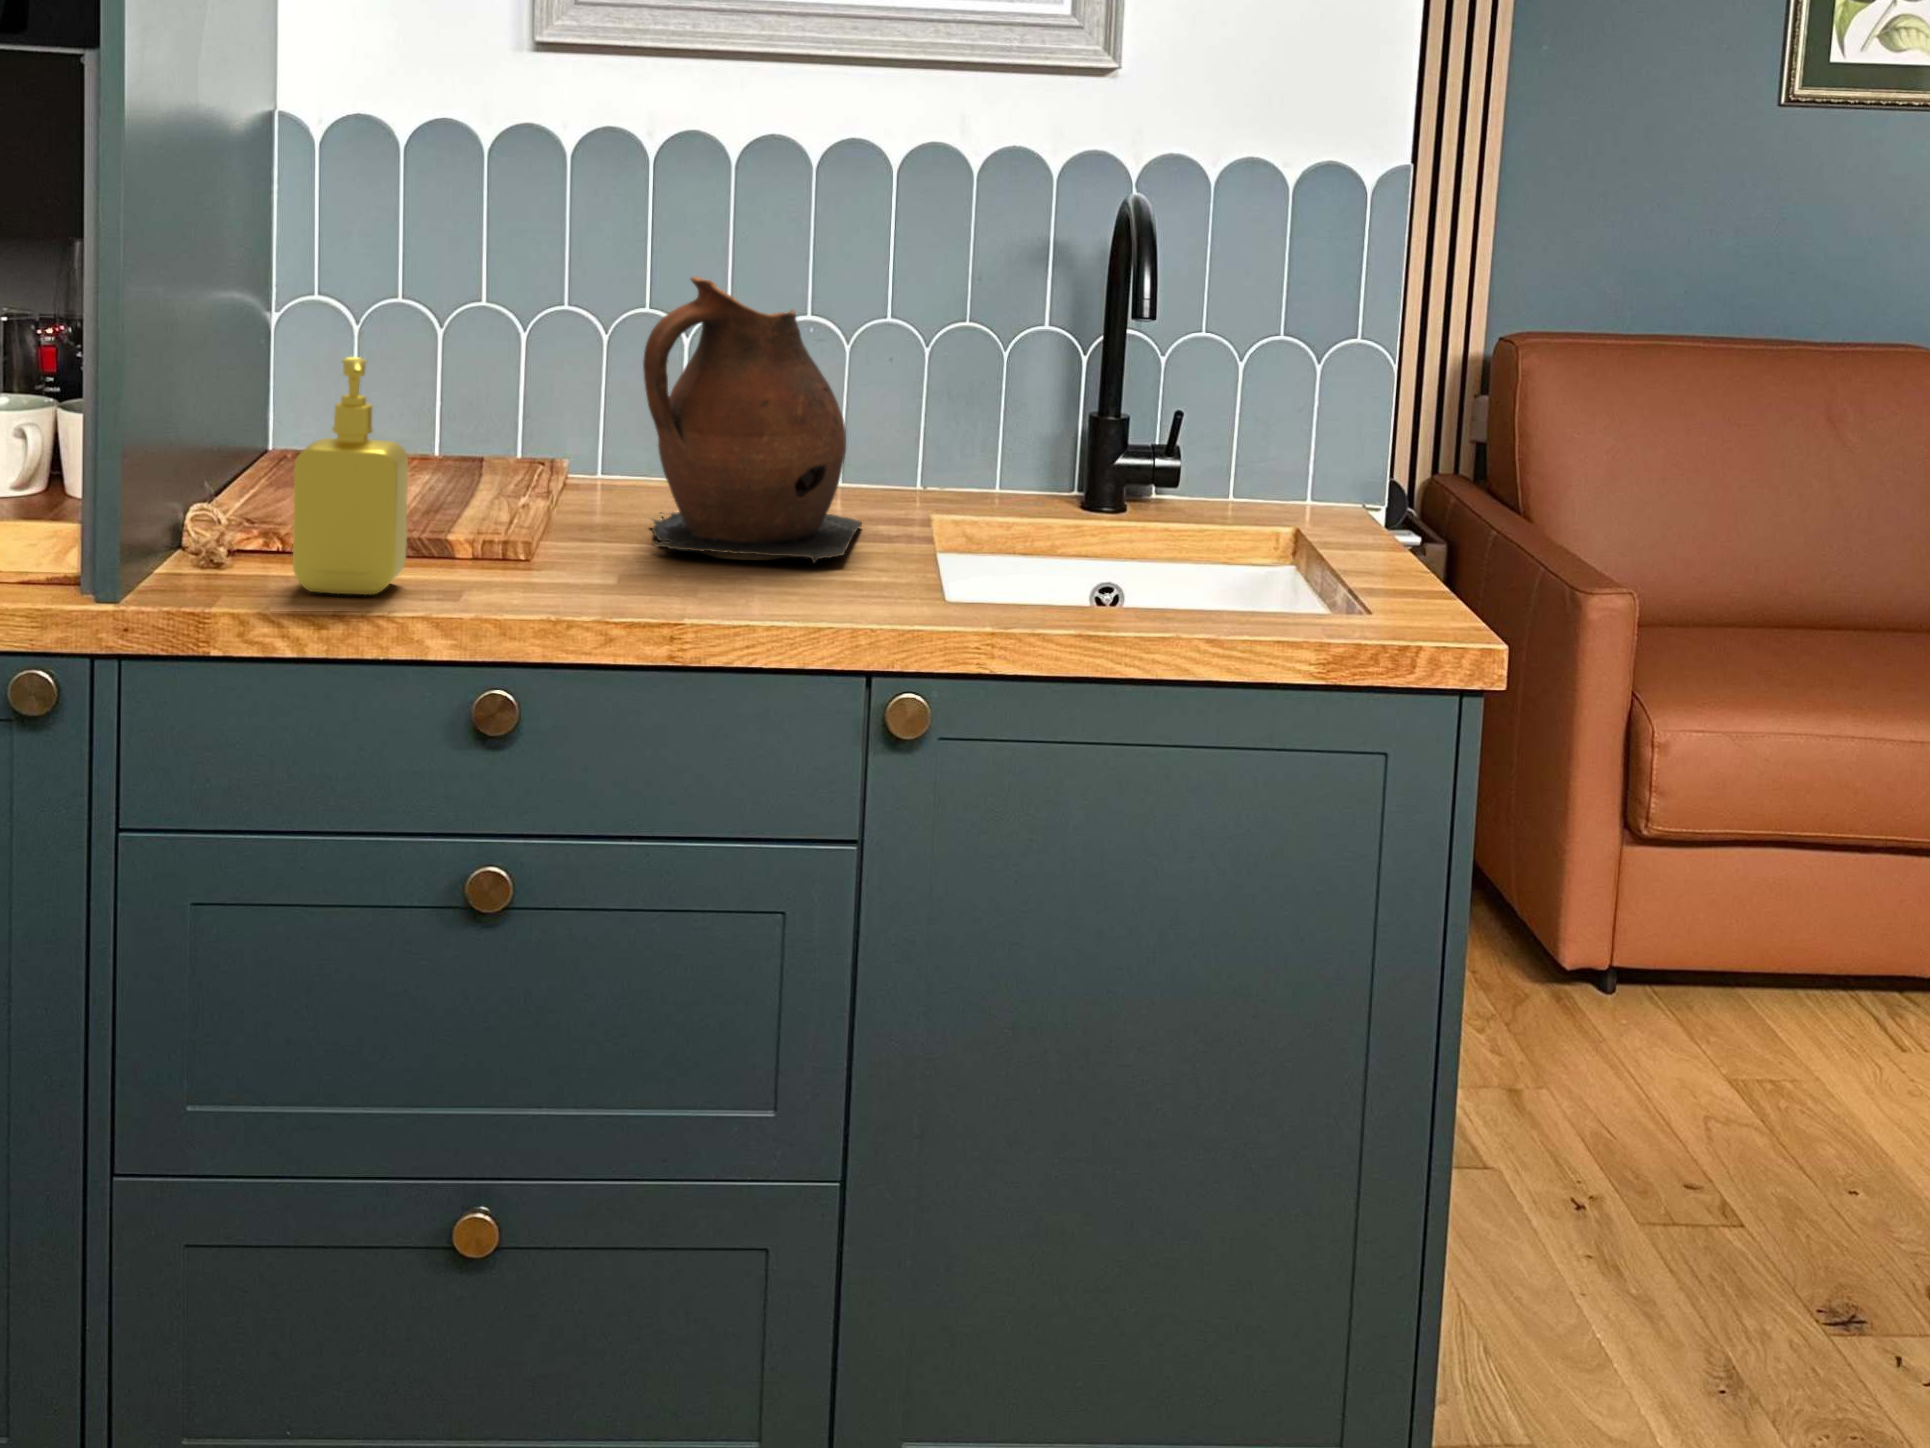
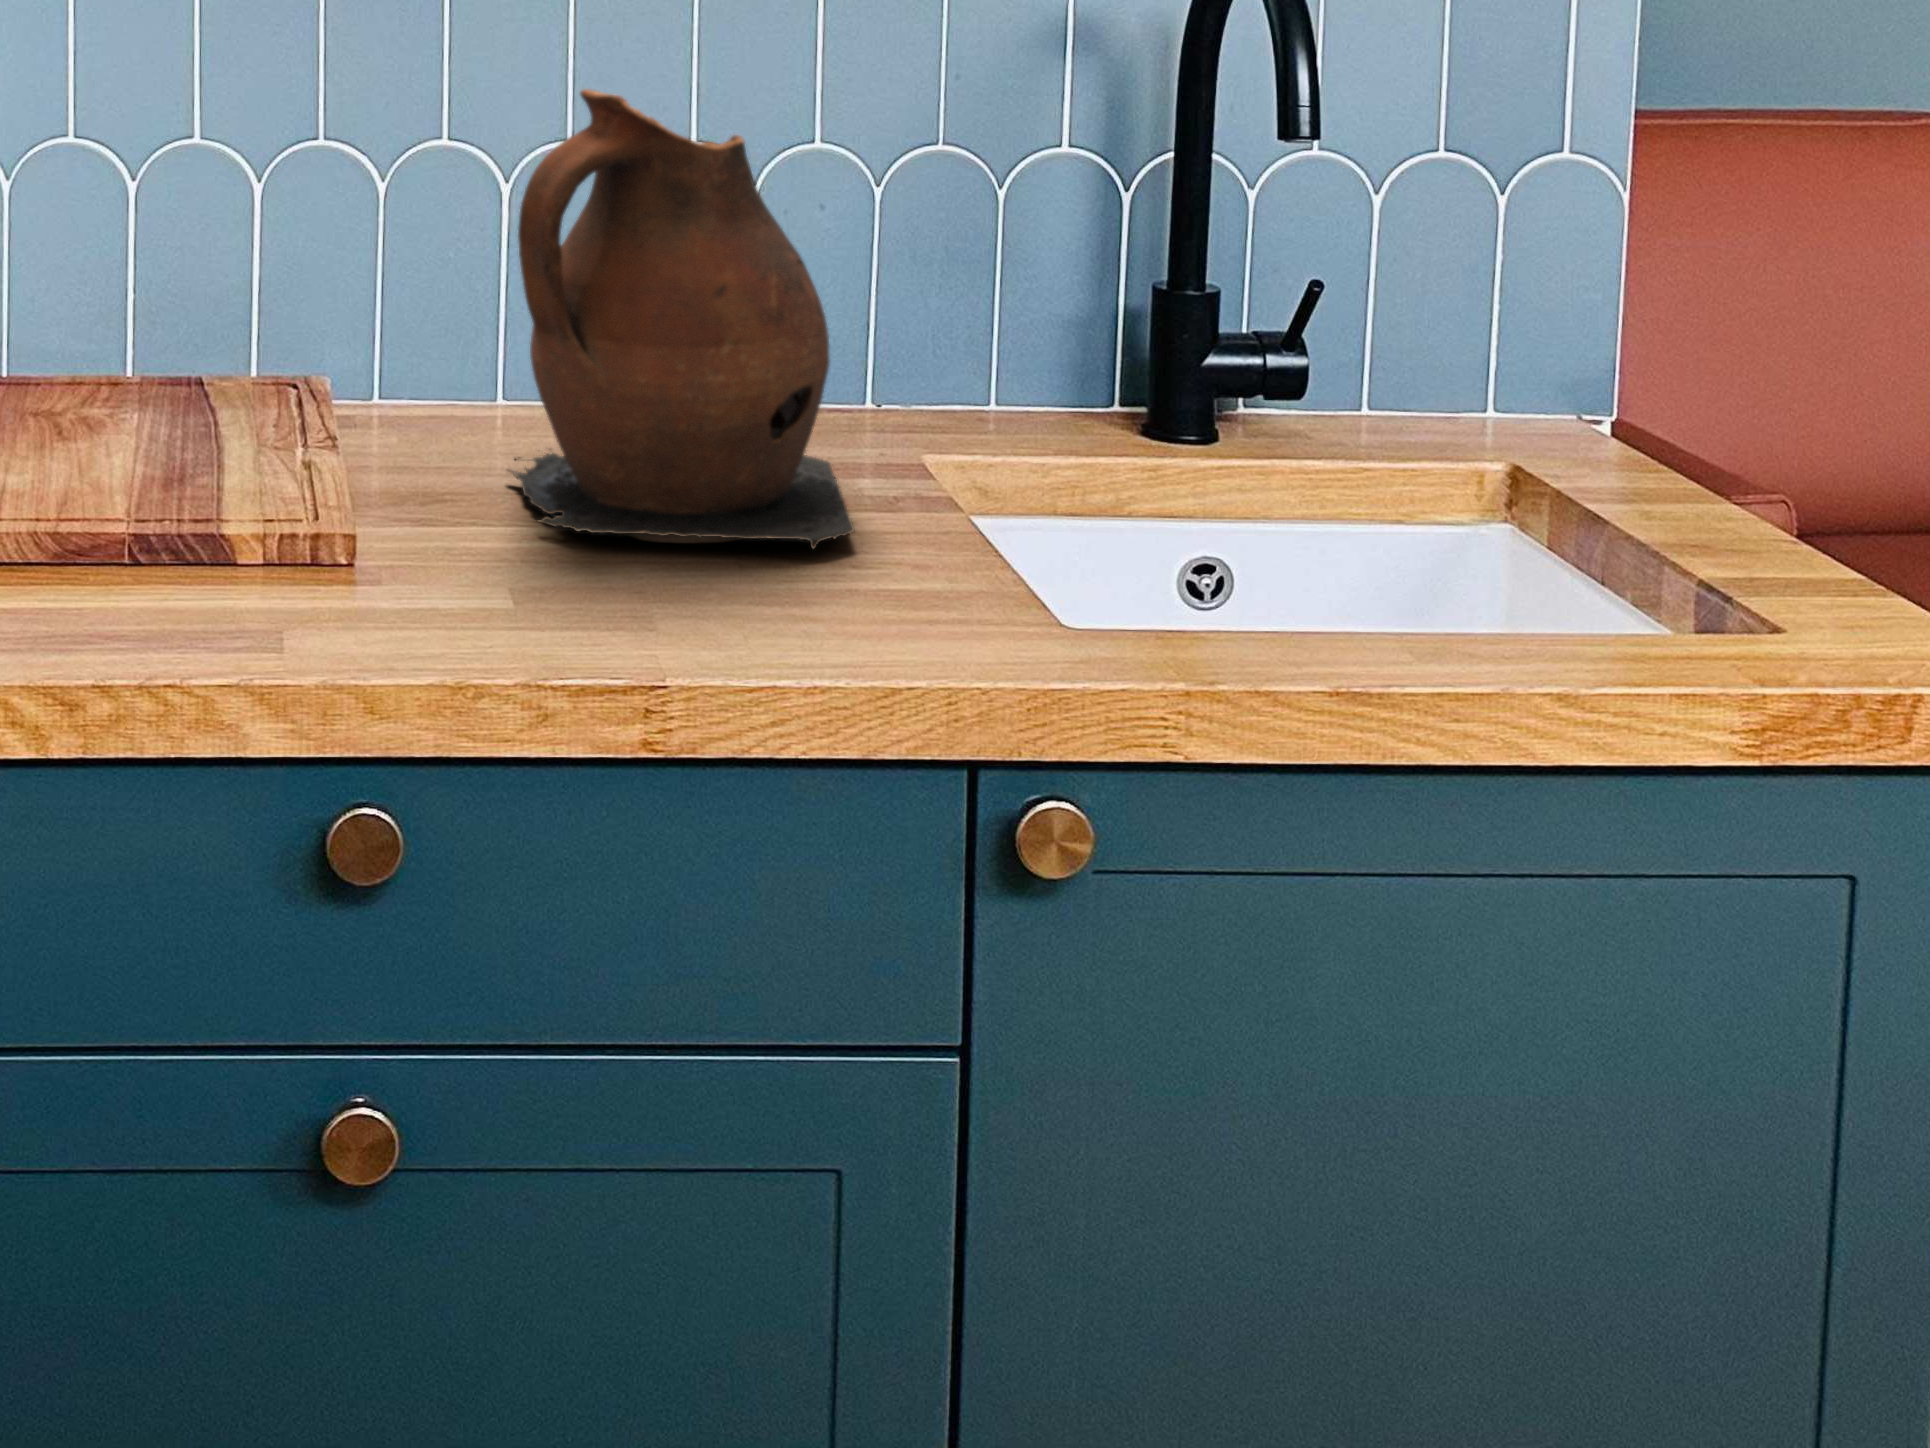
soap dispenser: present [293,357,408,595] -> none [14,249,188,646]

